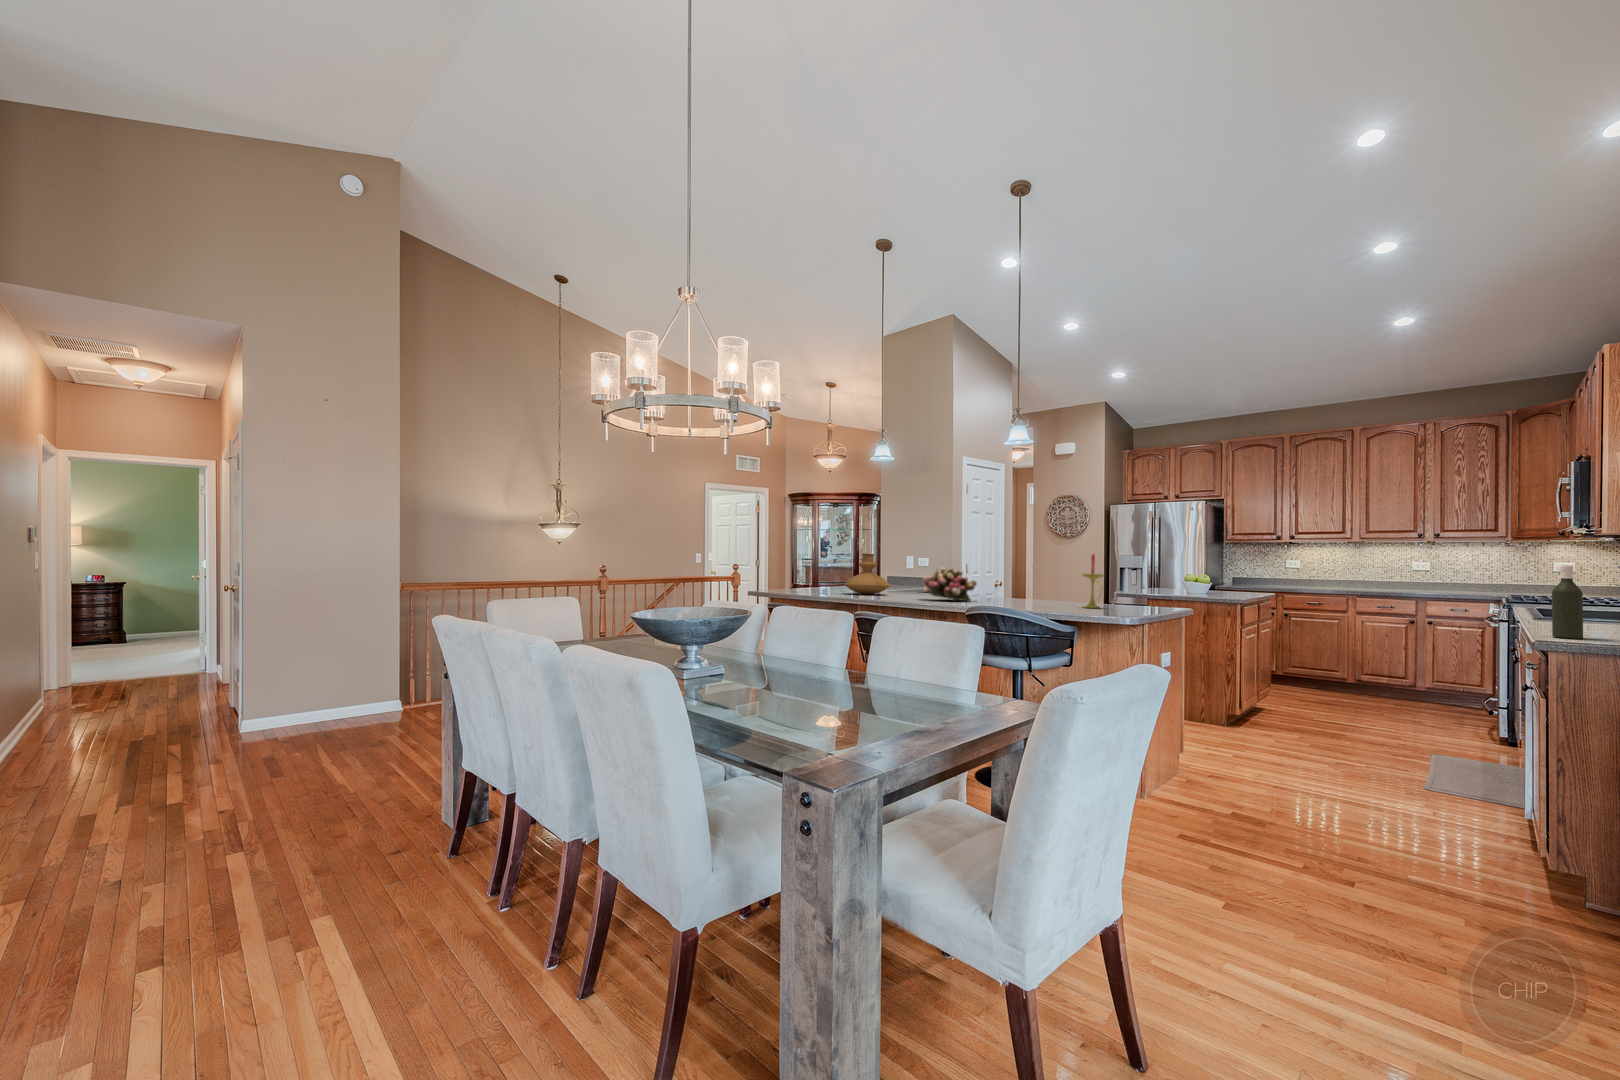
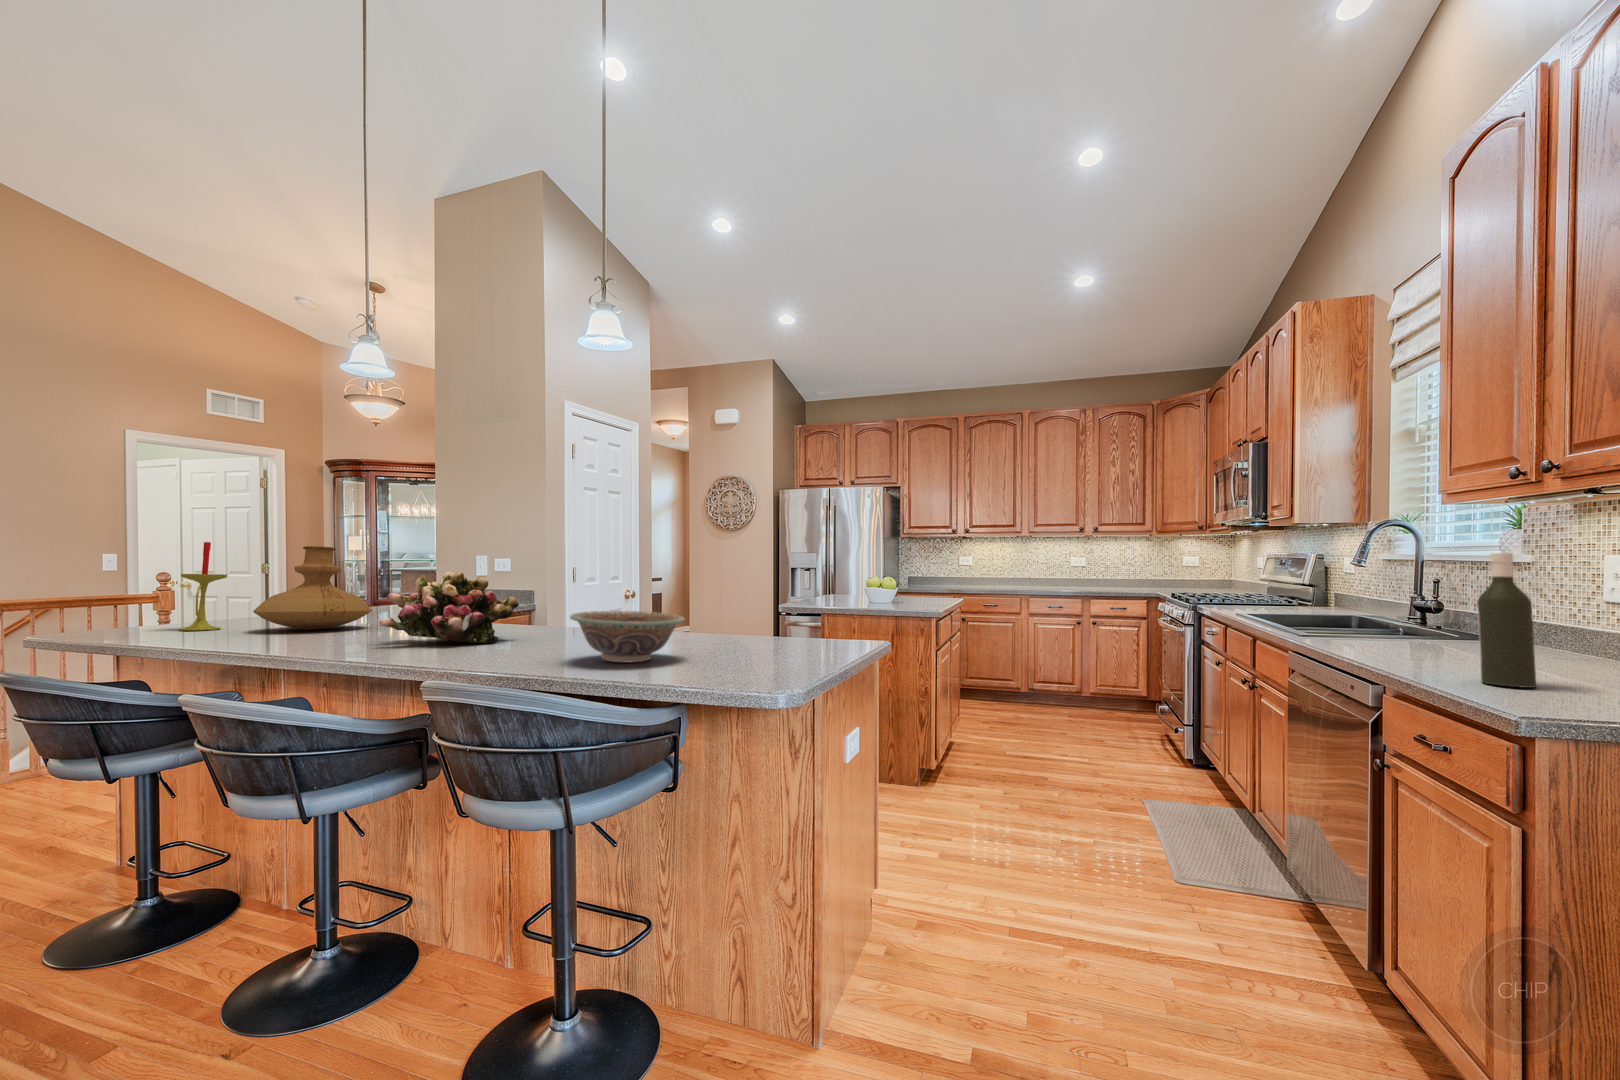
candle: present [1083,554,1103,608] -> present [179,542,227,631]
decorative bowl: none [1020,586,1074,609] -> present [570,611,685,662]

